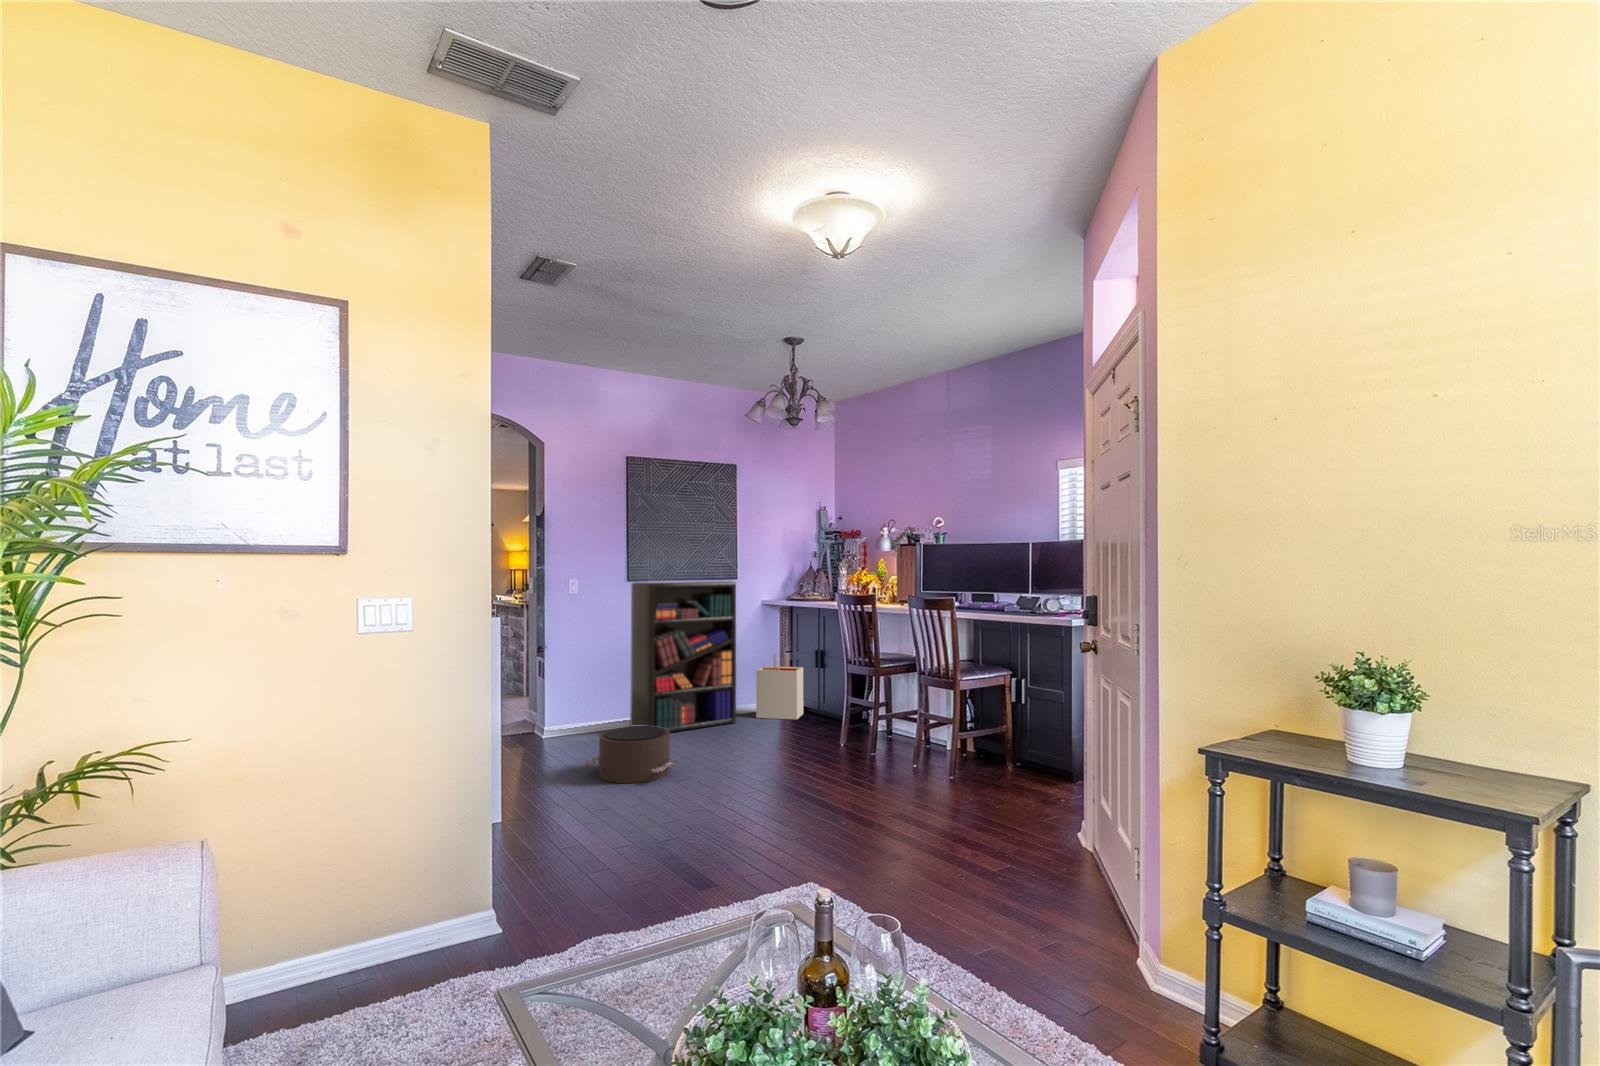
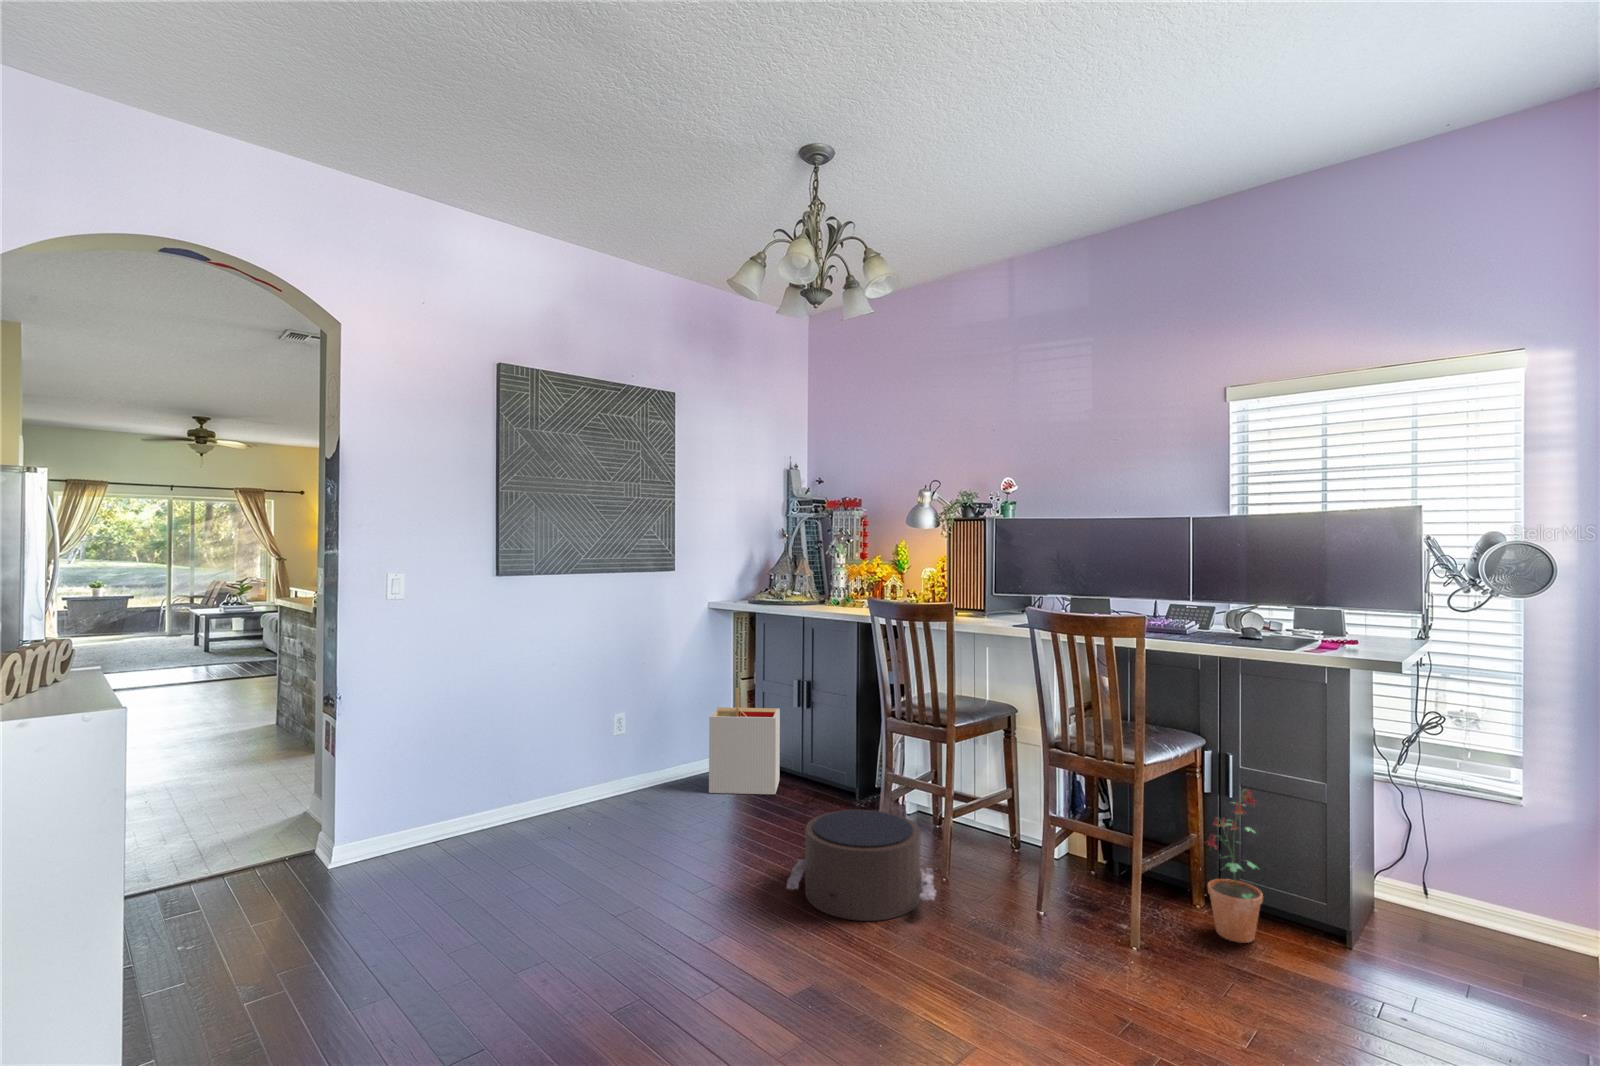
bookshelf: present [630,581,736,732] -> none [499,574,681,844]
potted plant: none [1001,697,1034,781] -> present [1208,790,1263,943]
pouf: present [583,726,677,783] -> present [787,810,936,921]

